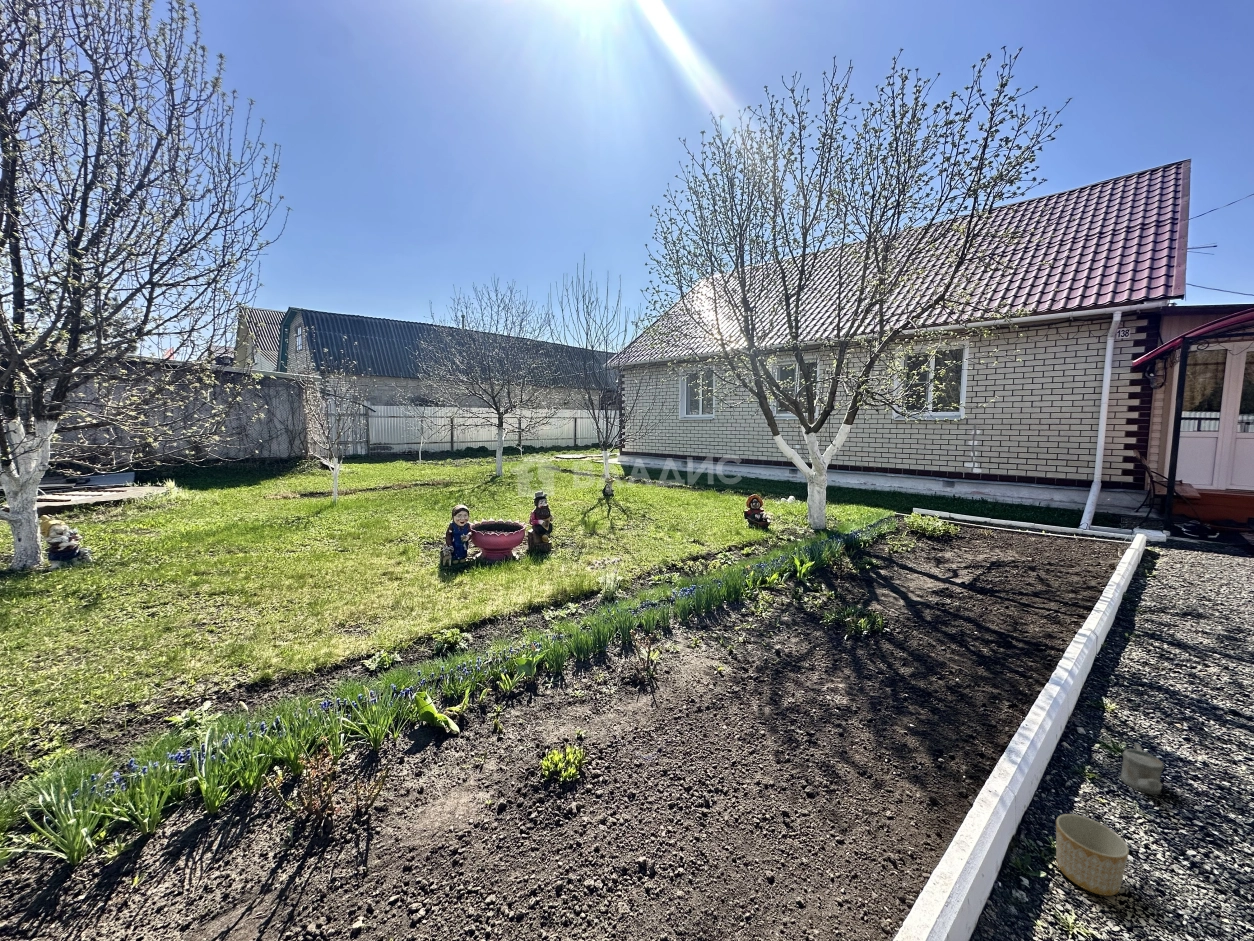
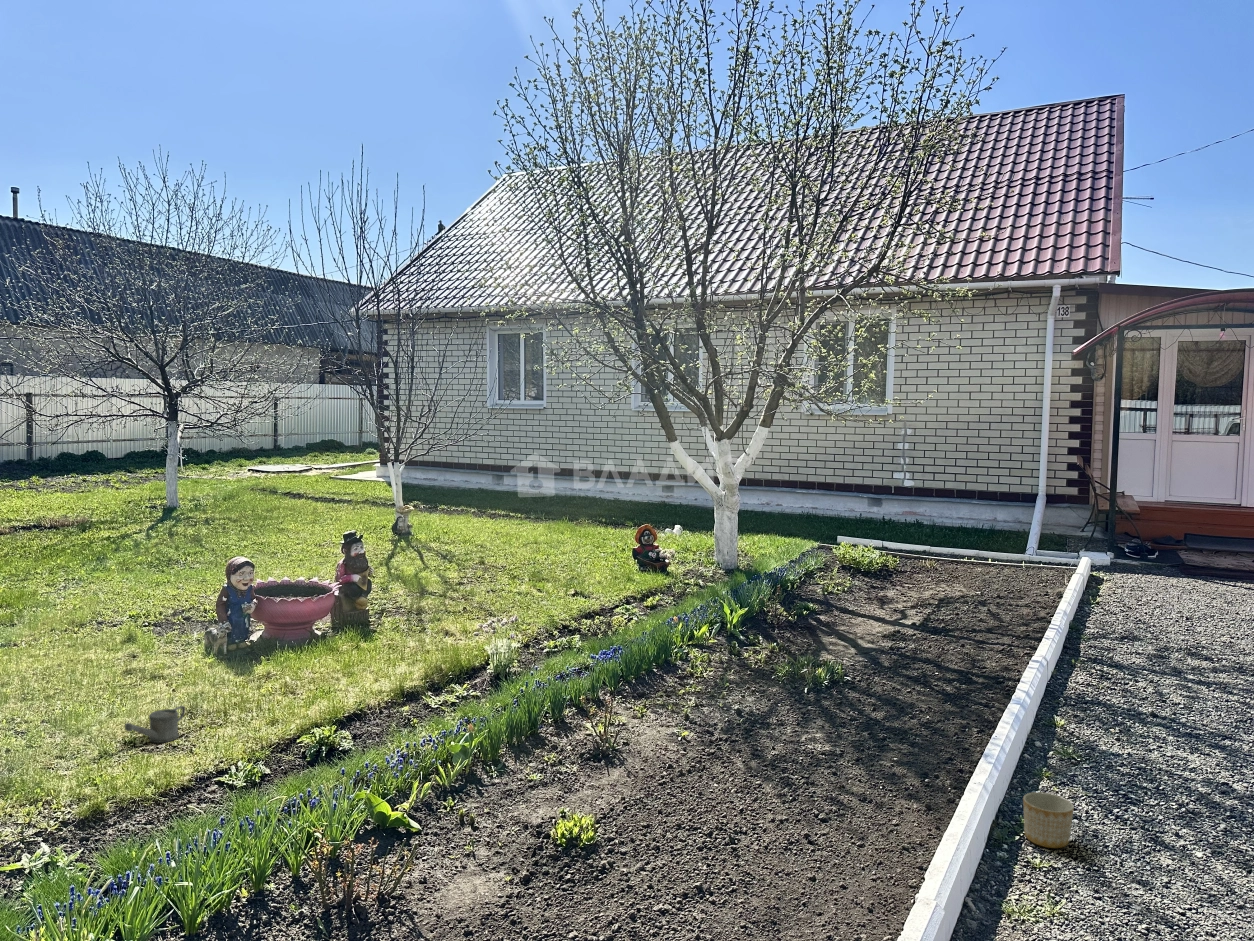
watering can: present [1120,744,1164,794] -> present [125,706,185,743]

